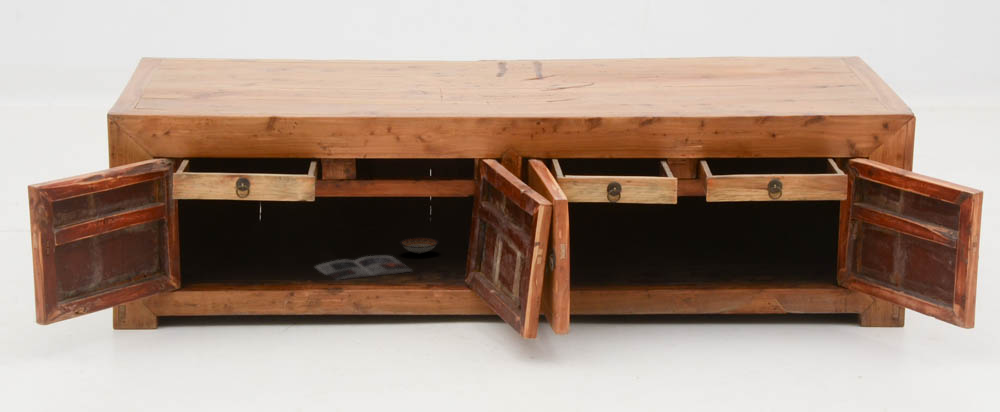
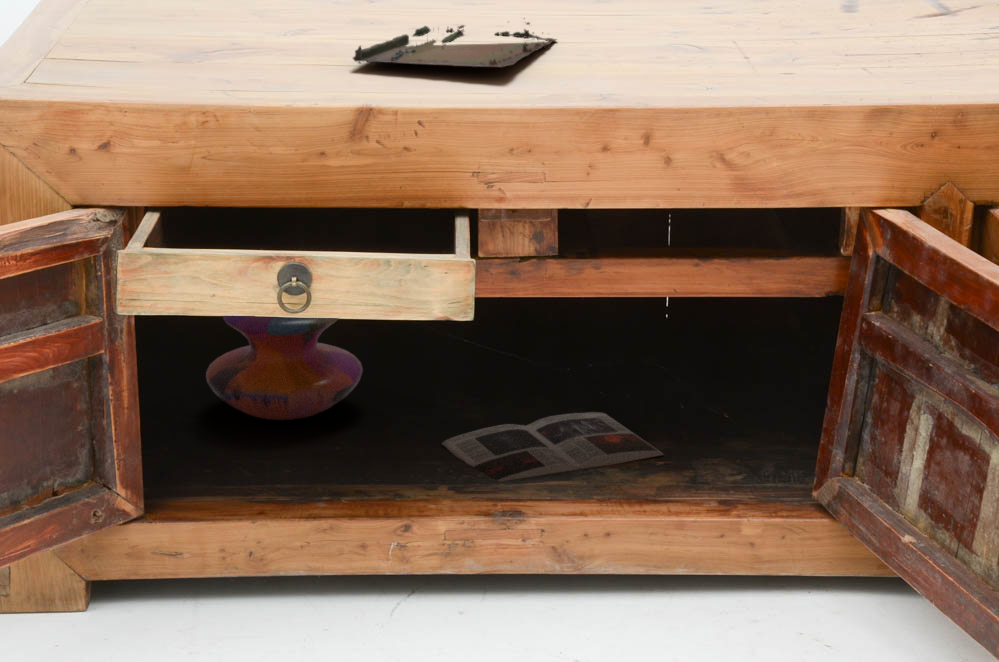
tray: none [271,77,363,101] -> present [353,23,556,68]
decorative vase: none [207,202,280,259] -> present [206,316,362,420]
ceramic bowl: present [400,237,439,254] -> none [616,366,698,403]

